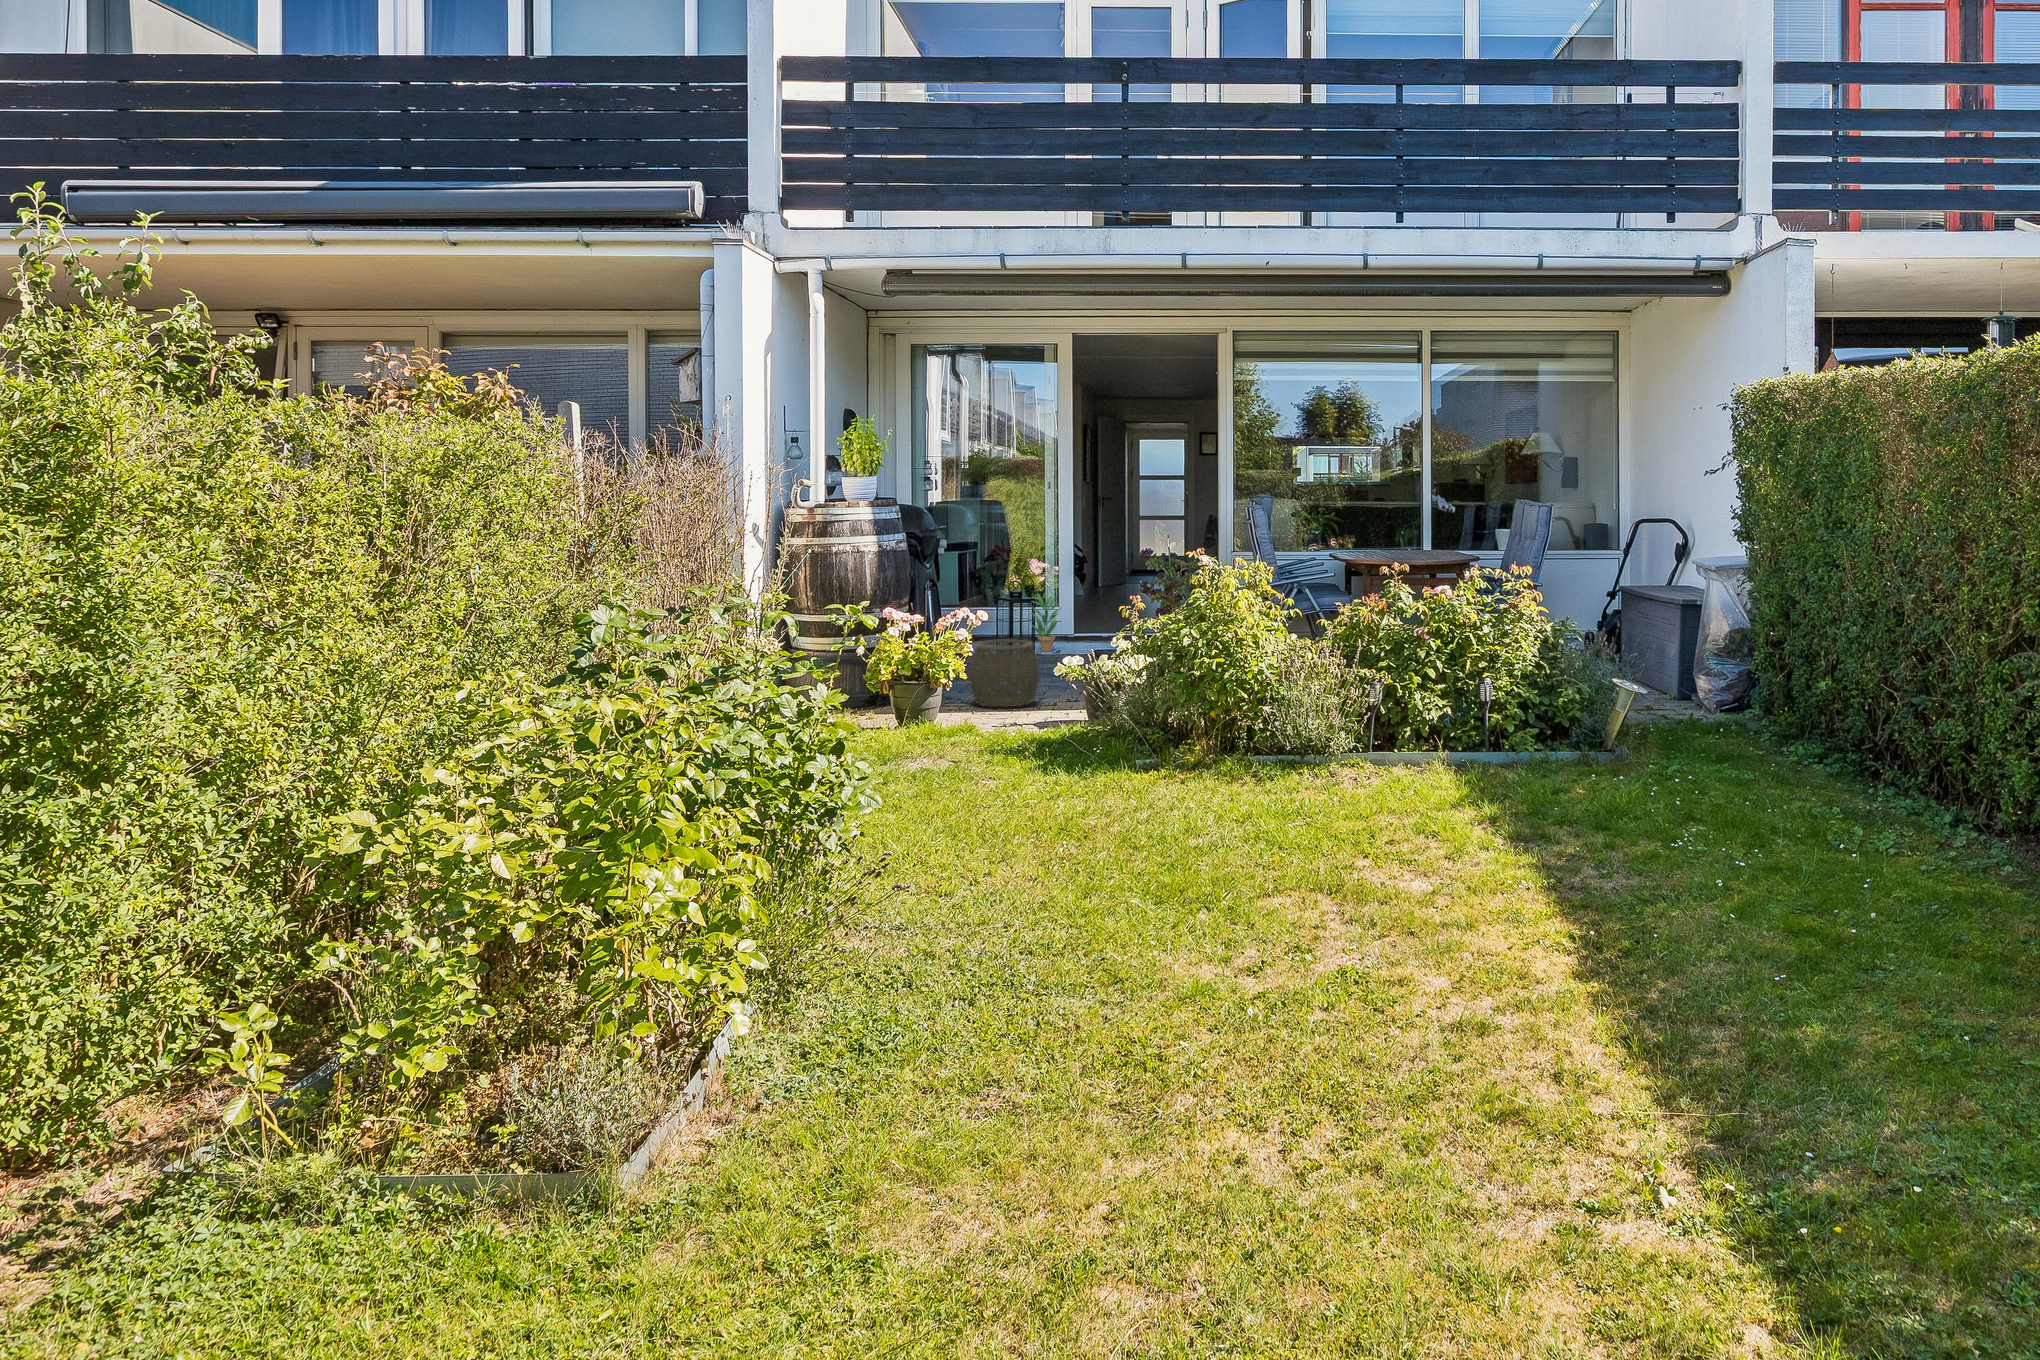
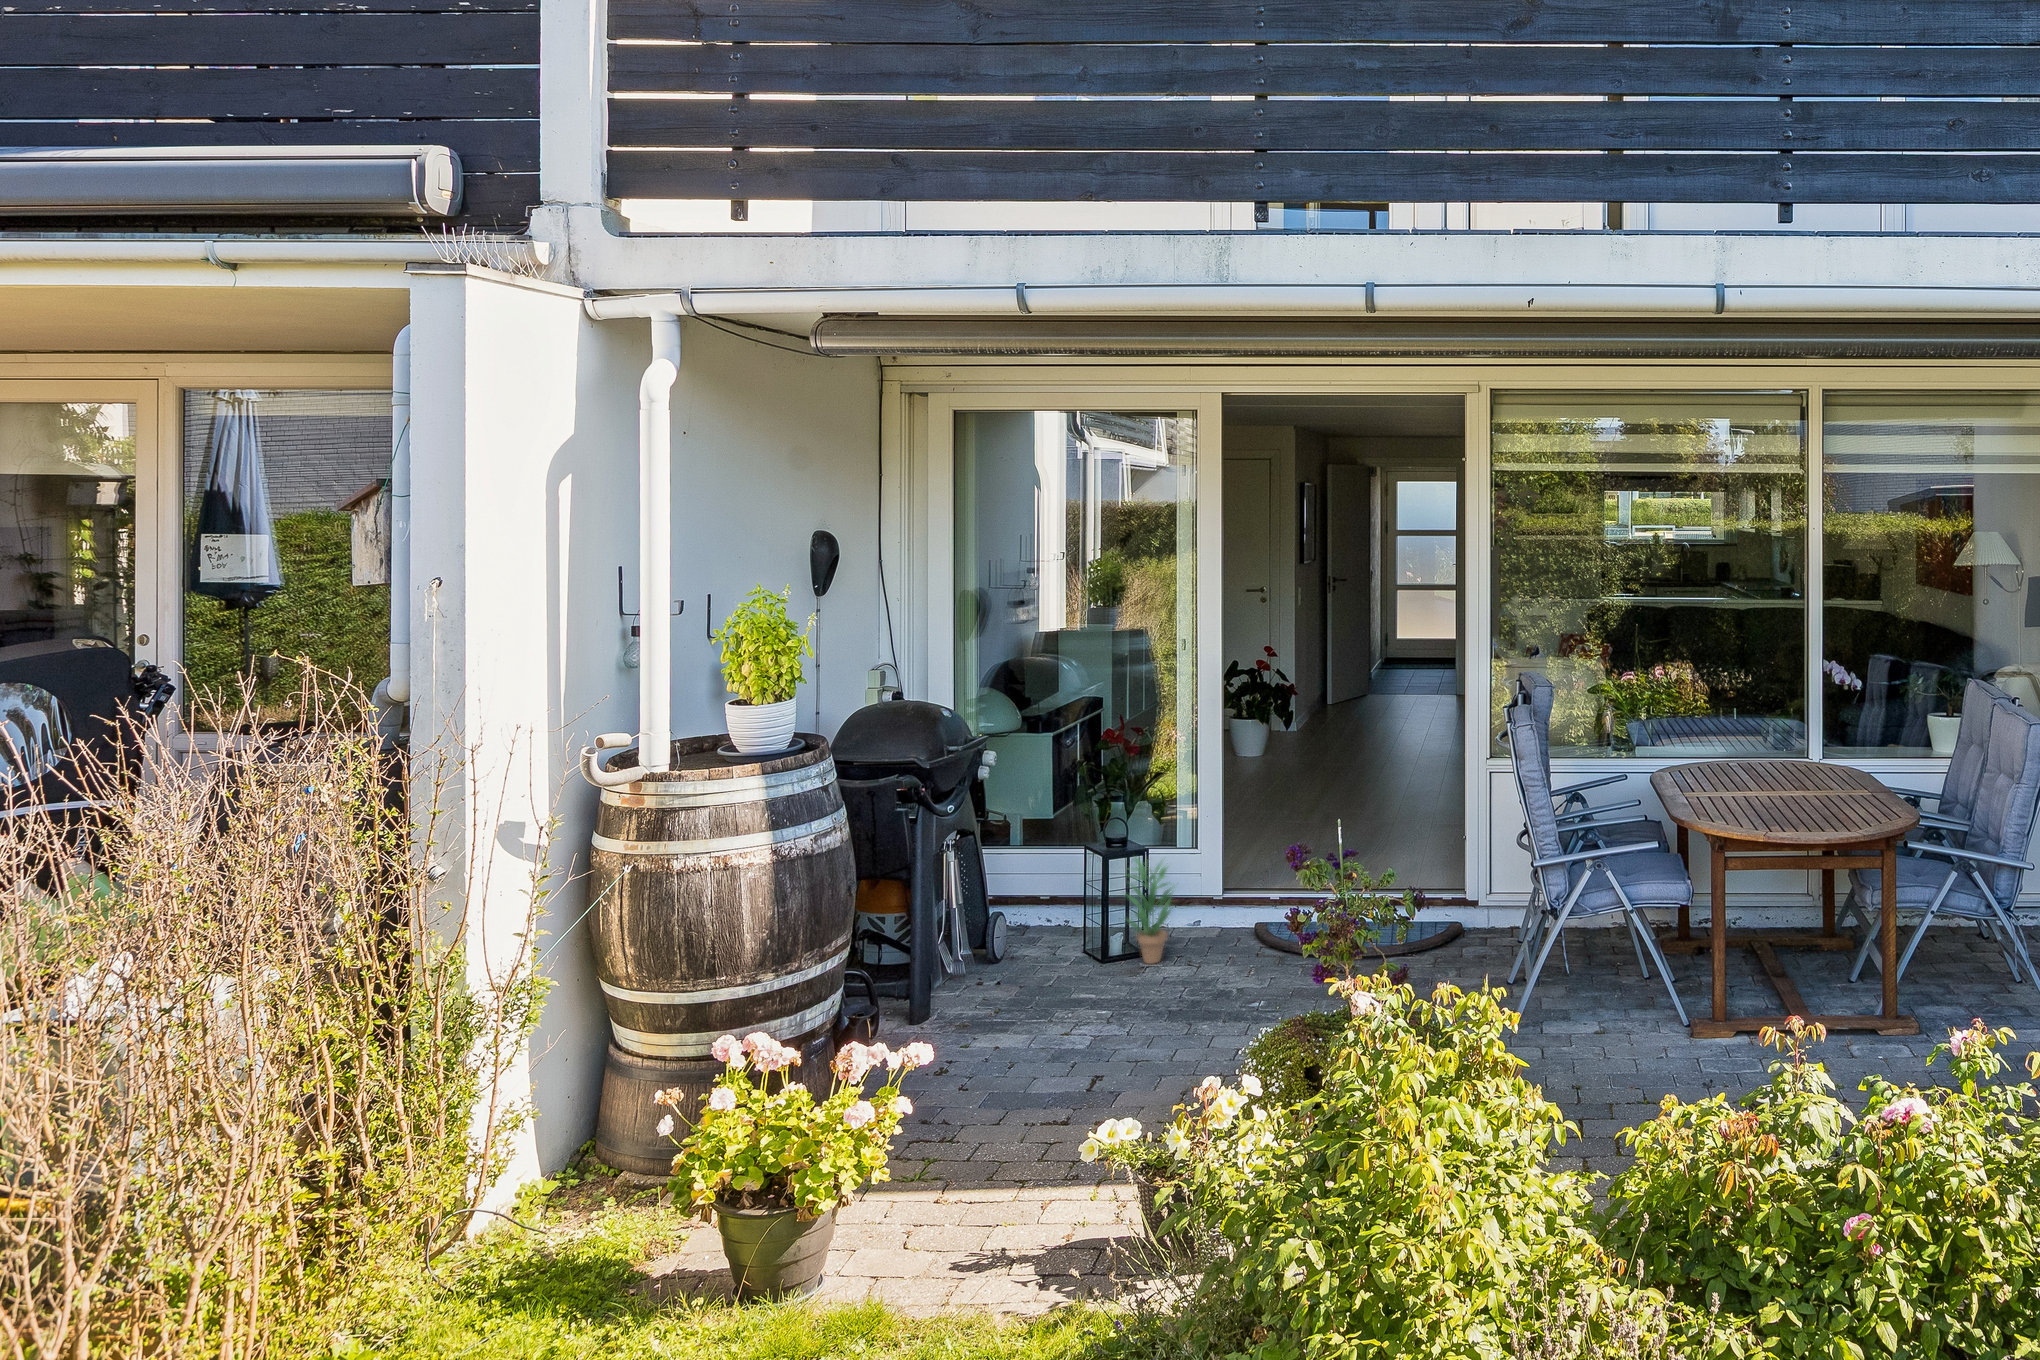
woven basket: present [969,639,1039,707] -> none [881,1097,1039,1280]

